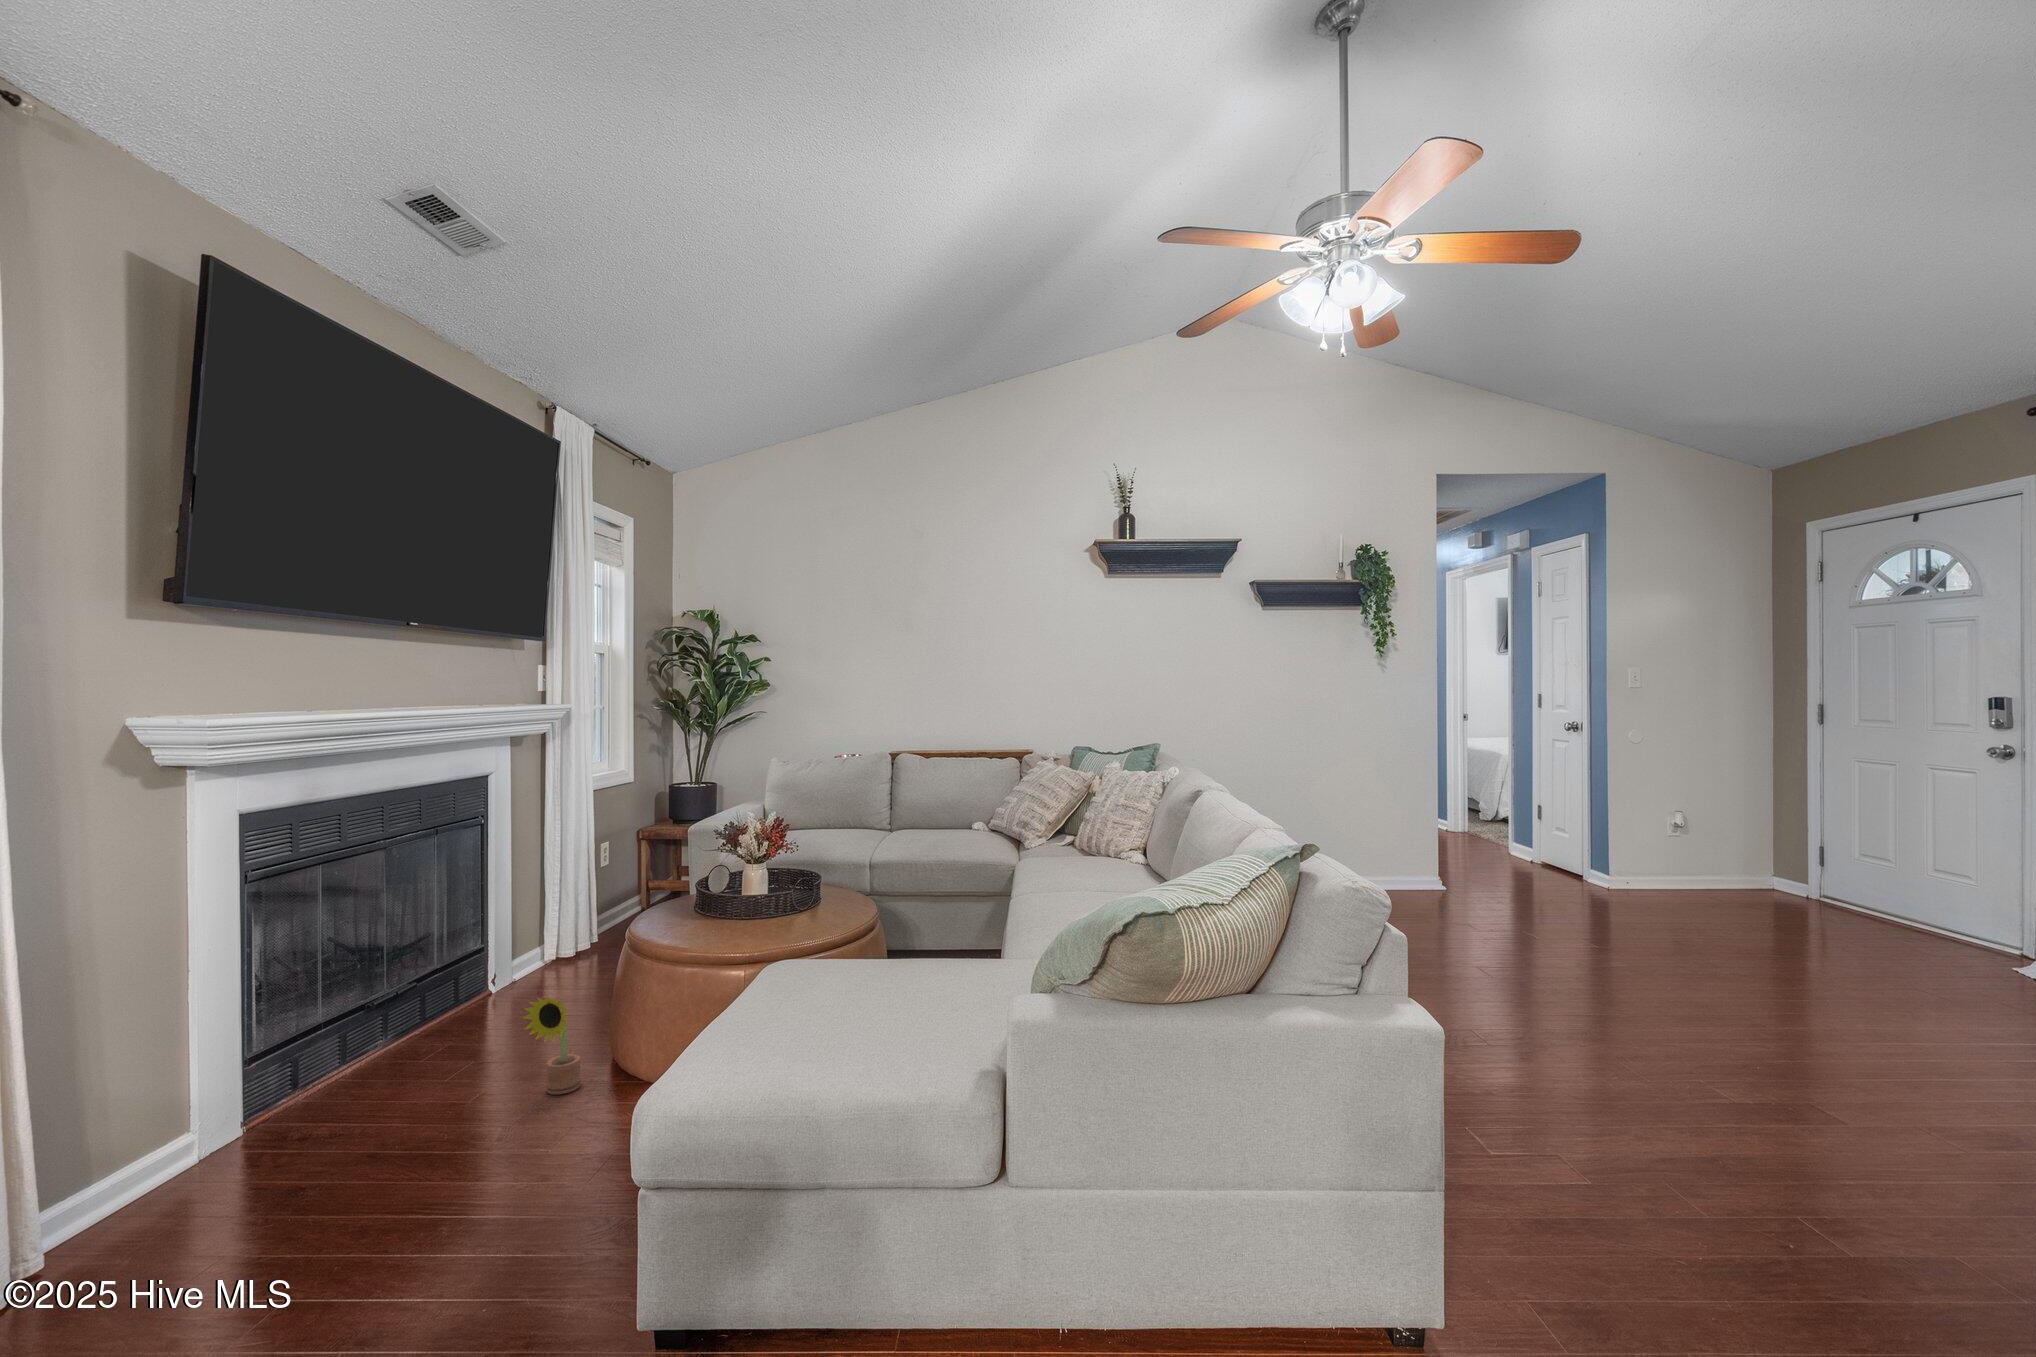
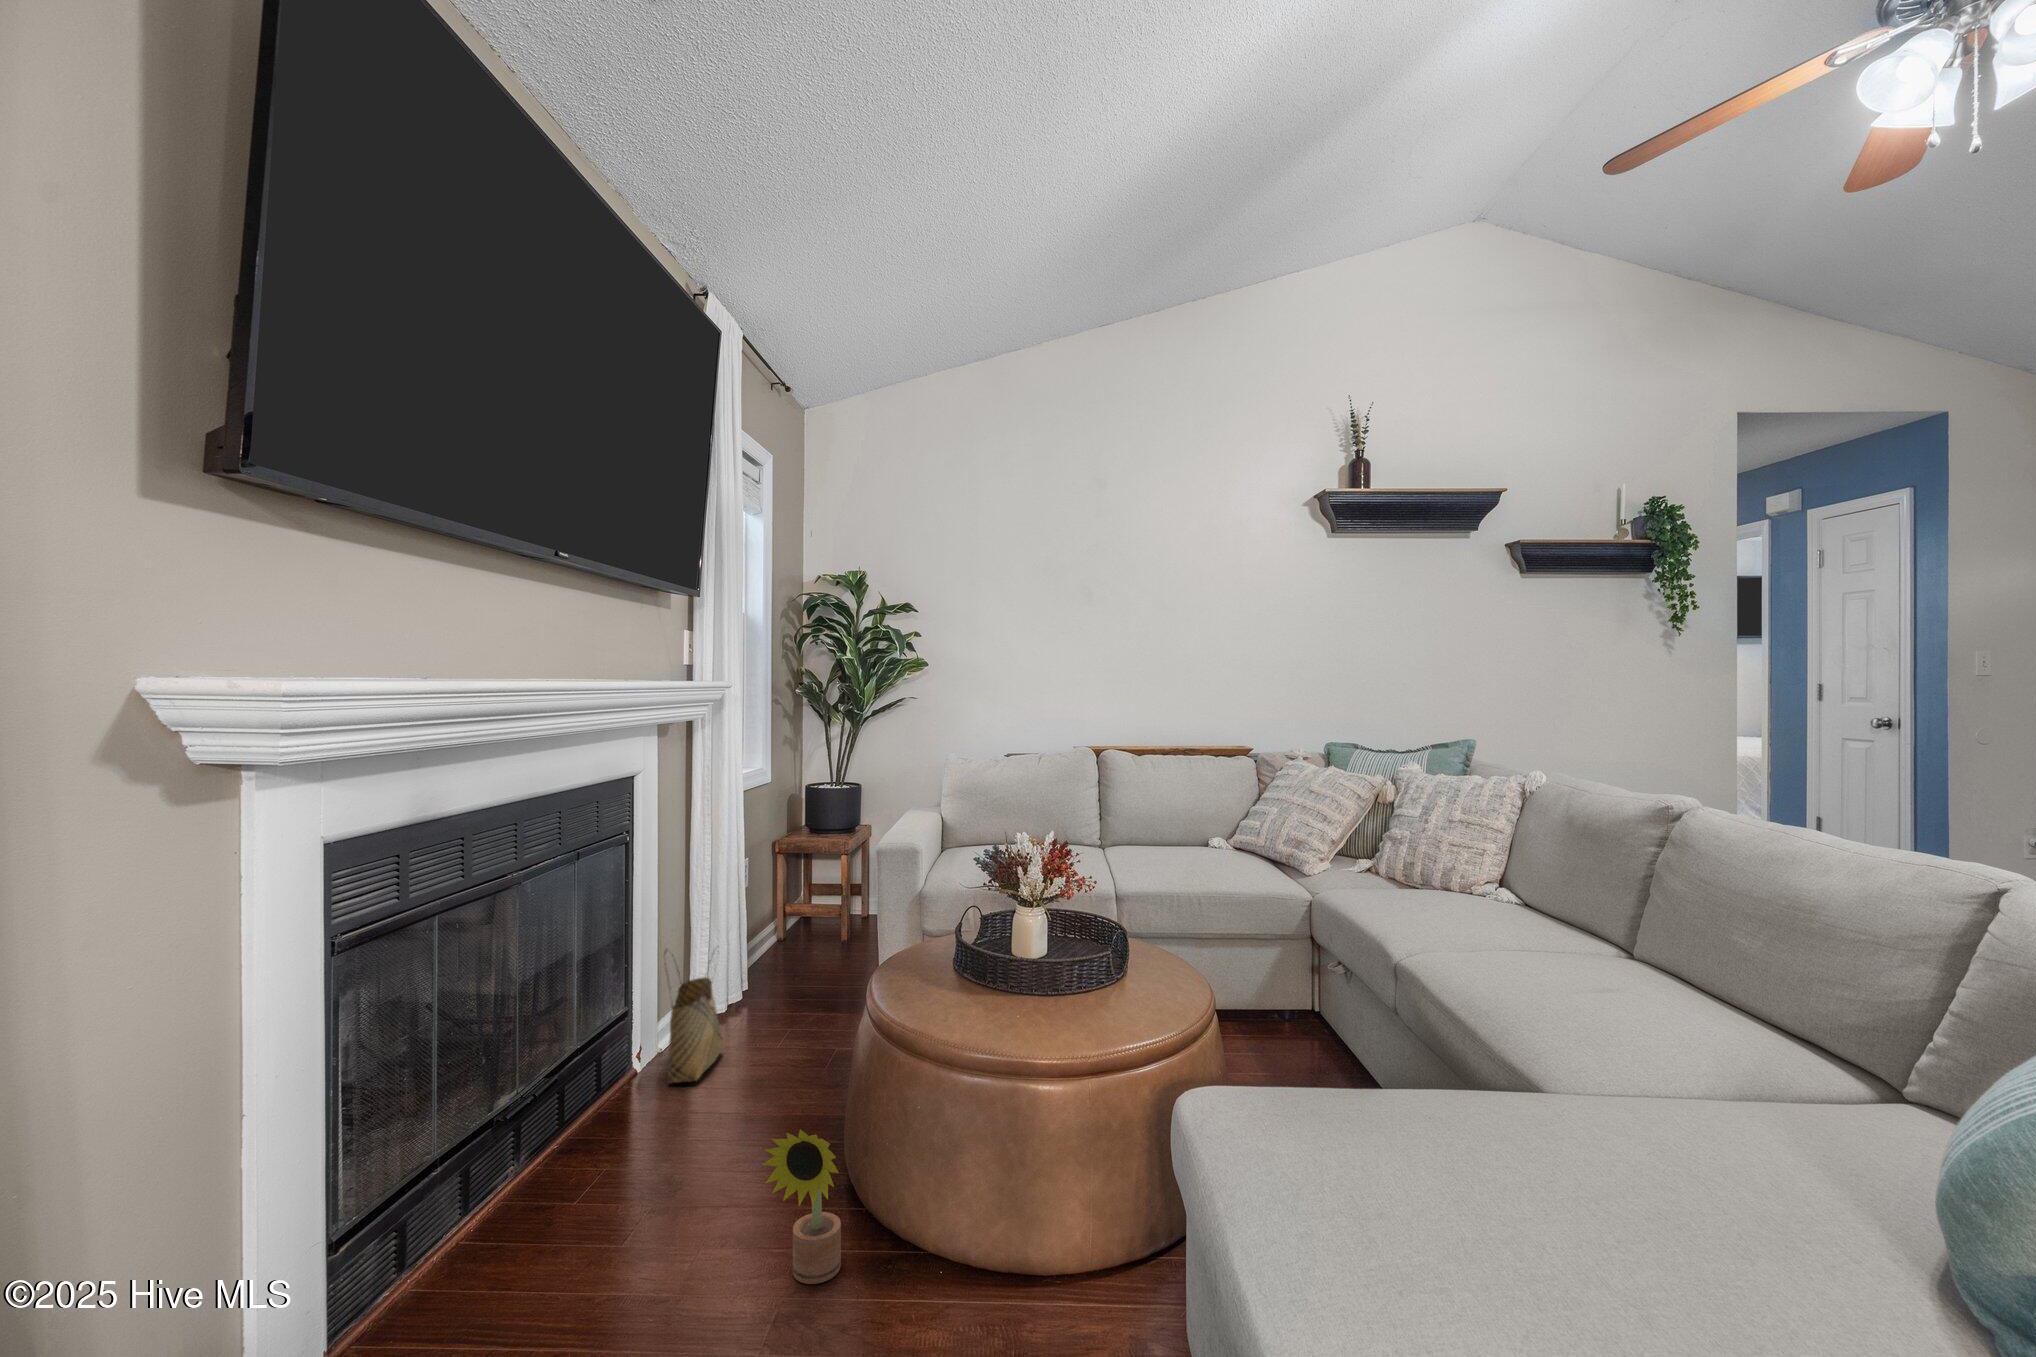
woven basket: none [512,898,562,996] -> present [664,951,724,1083]

